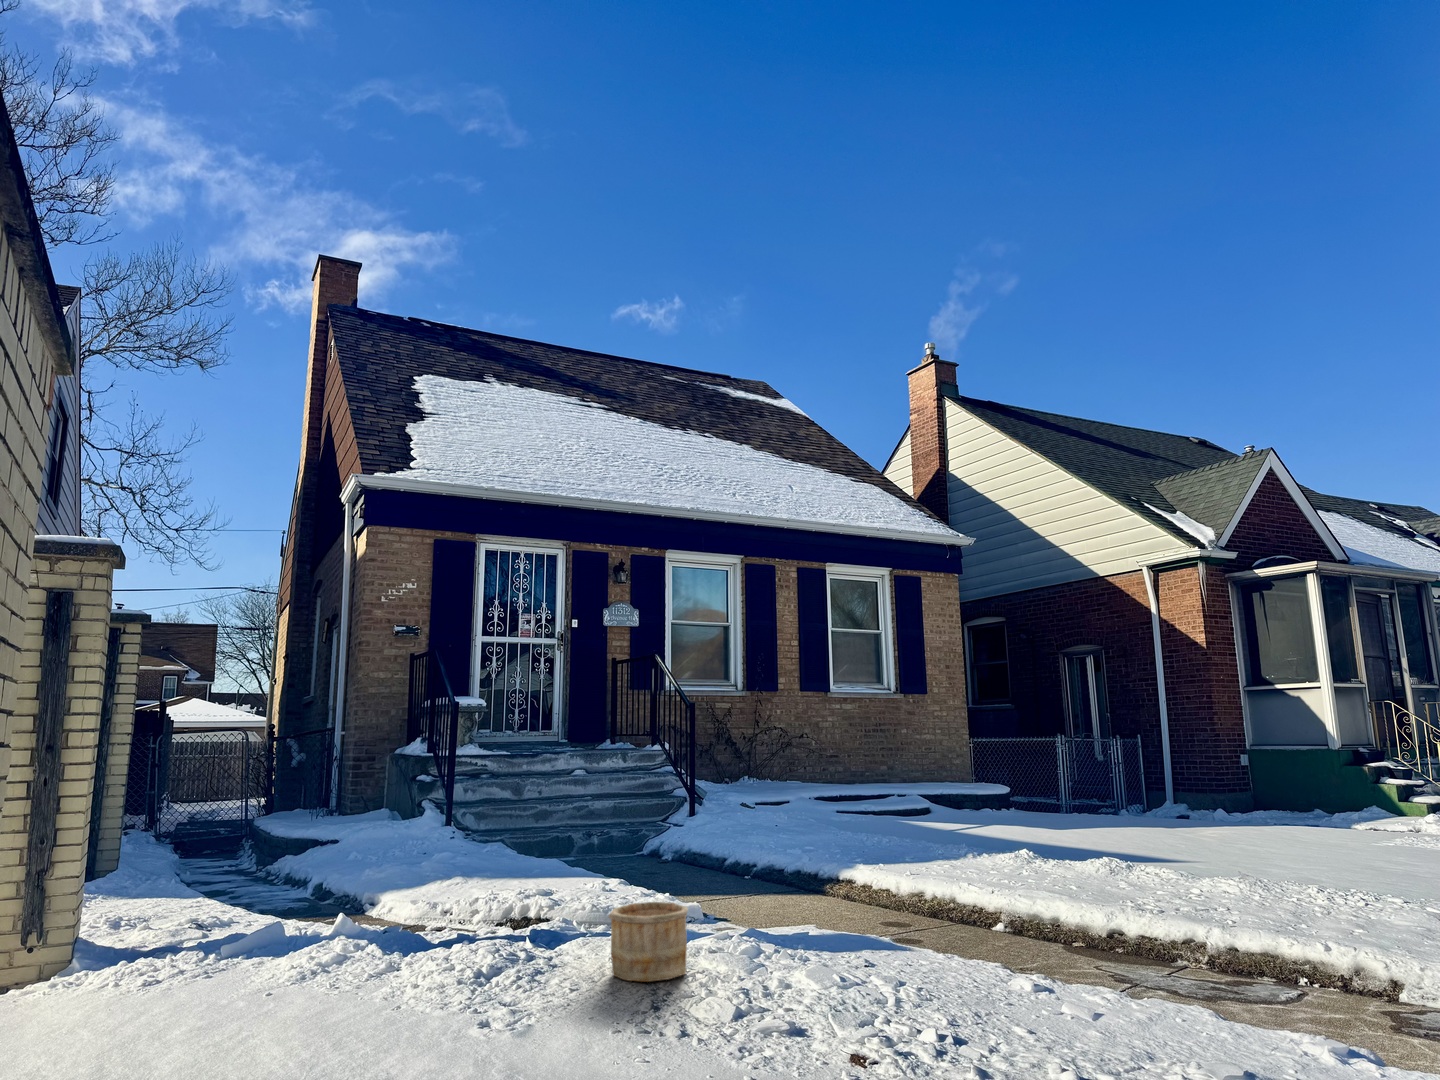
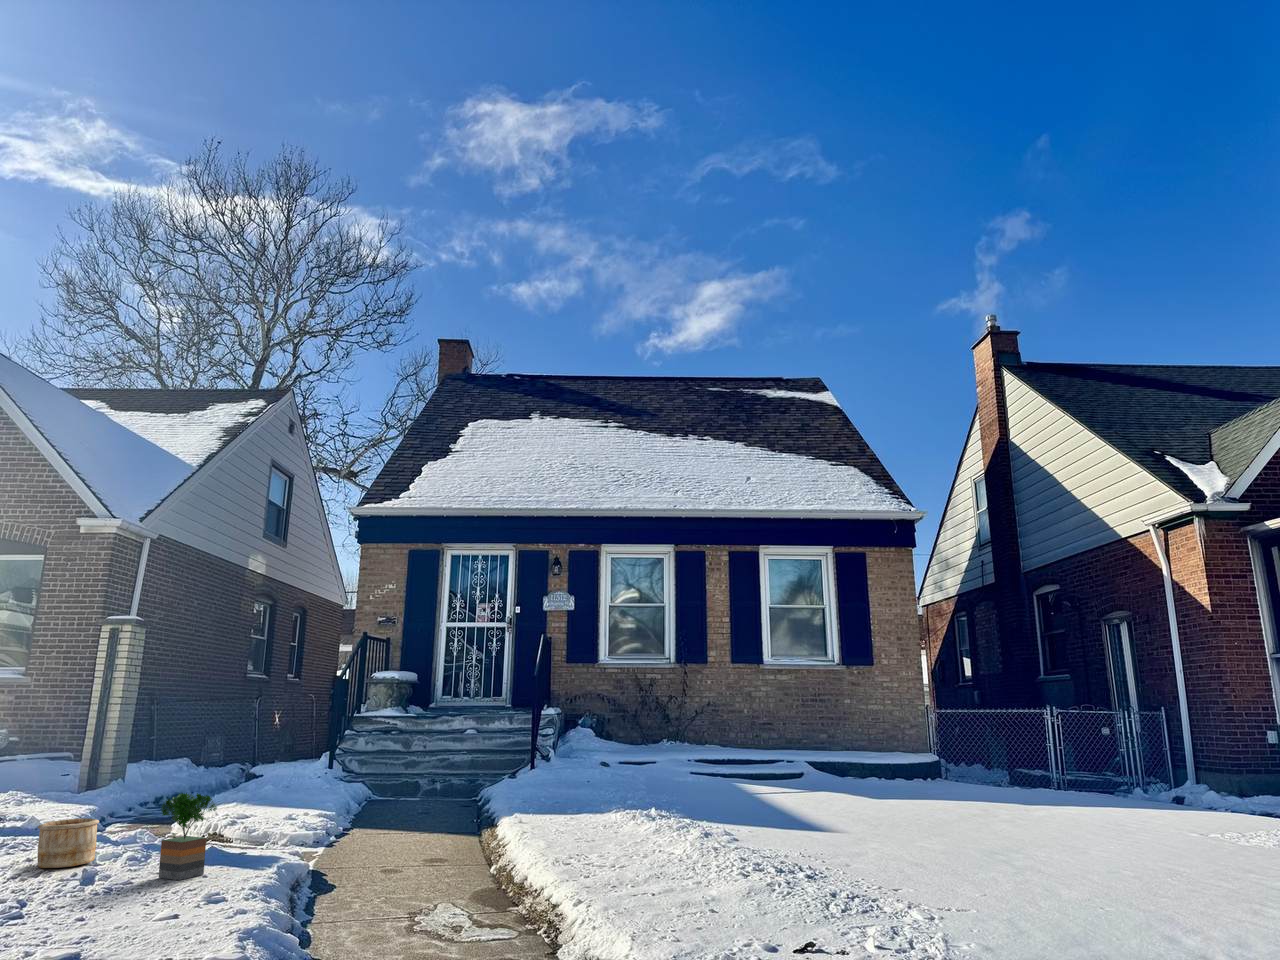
potted tree: none [842,852,922,976] -> present [159,793,217,880]

